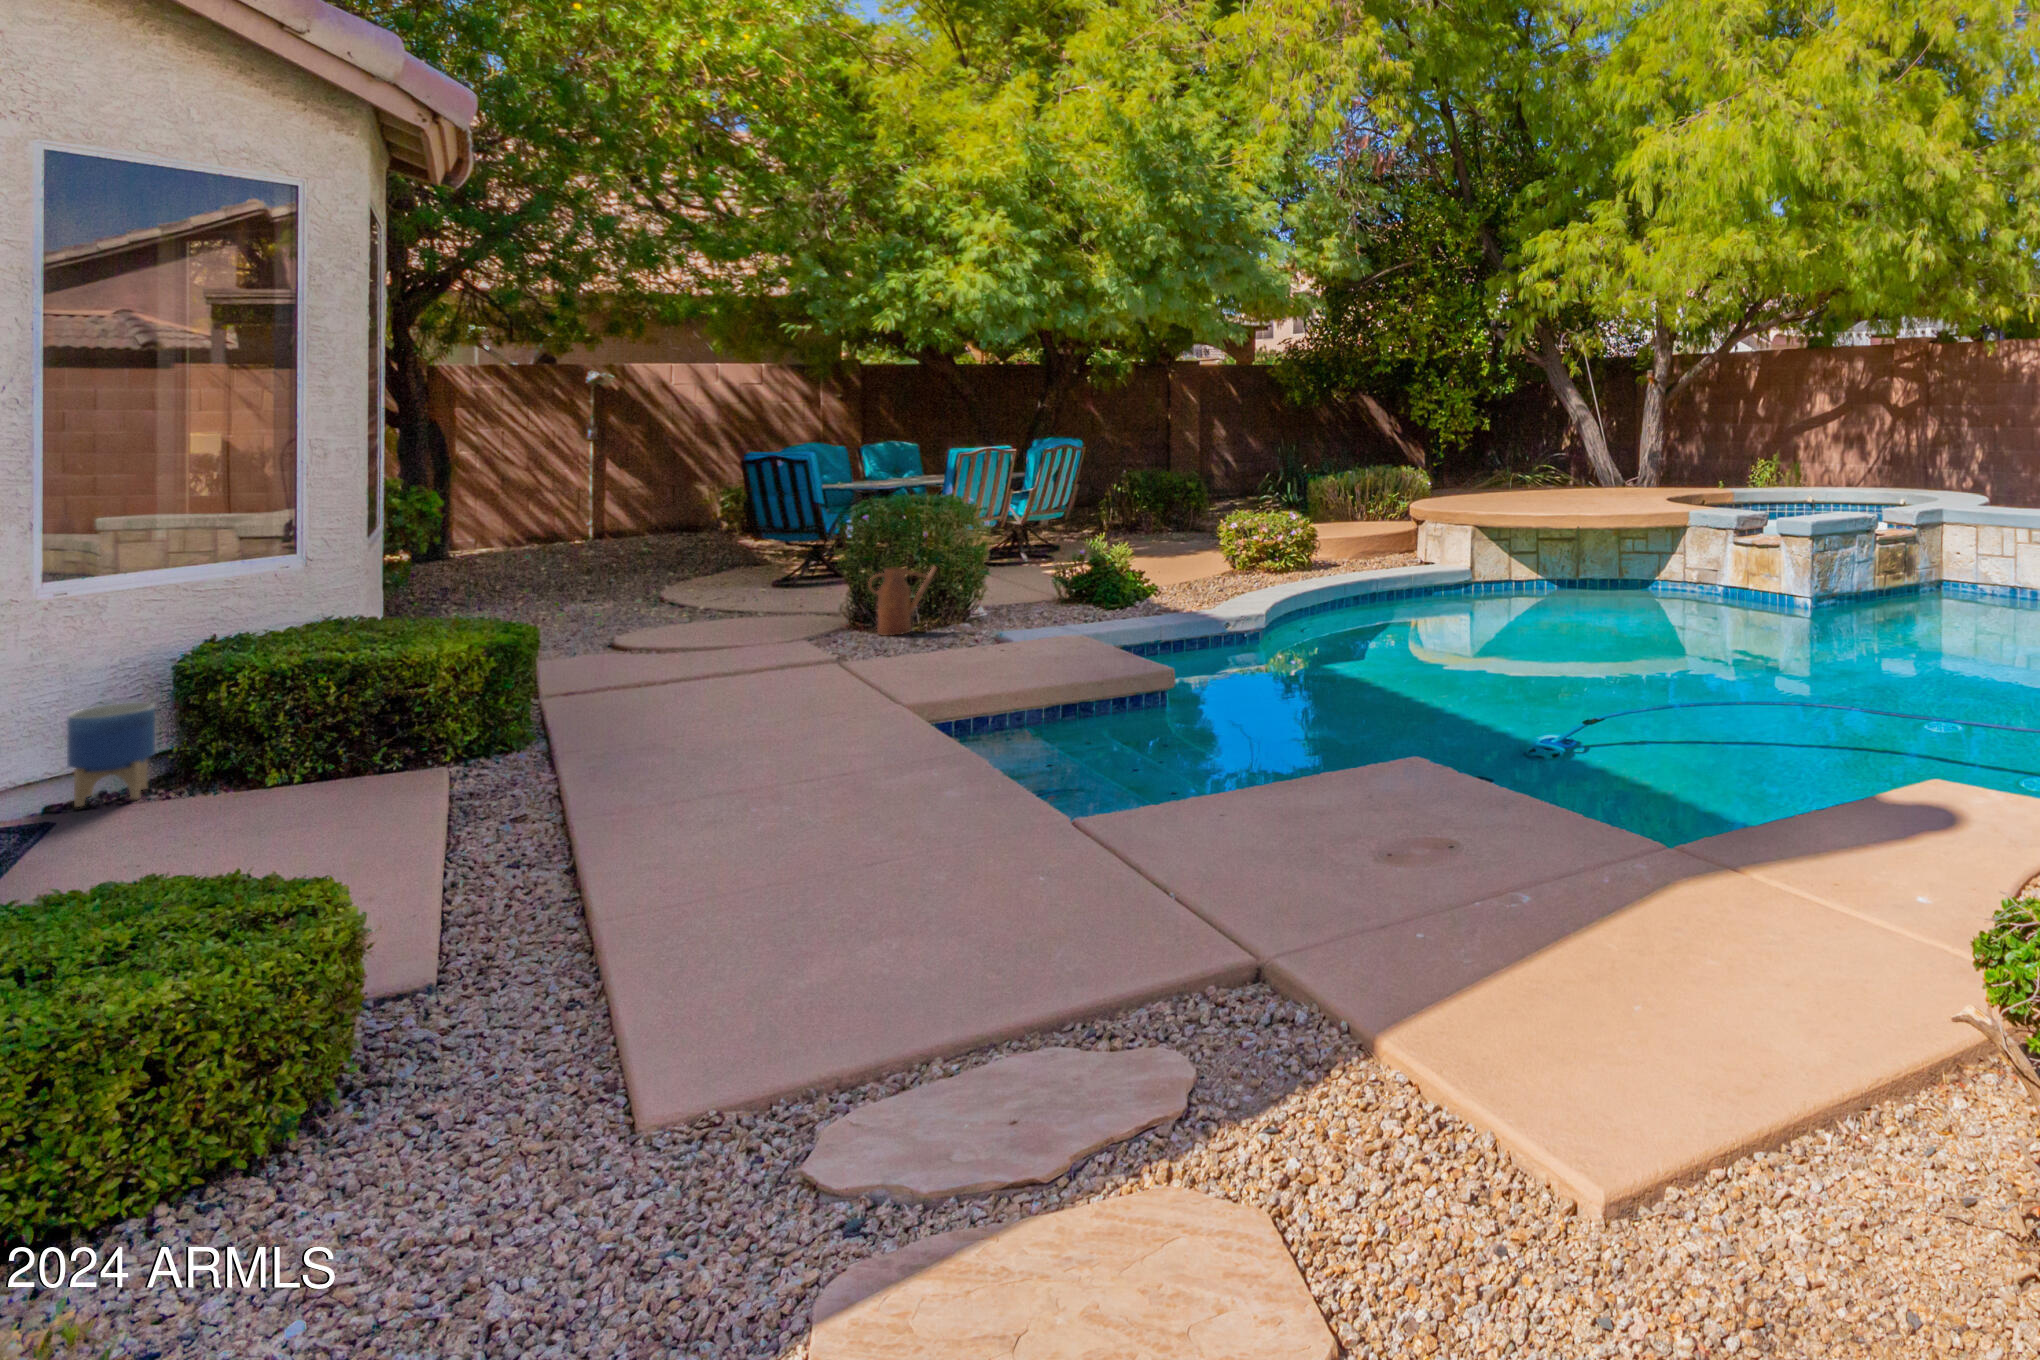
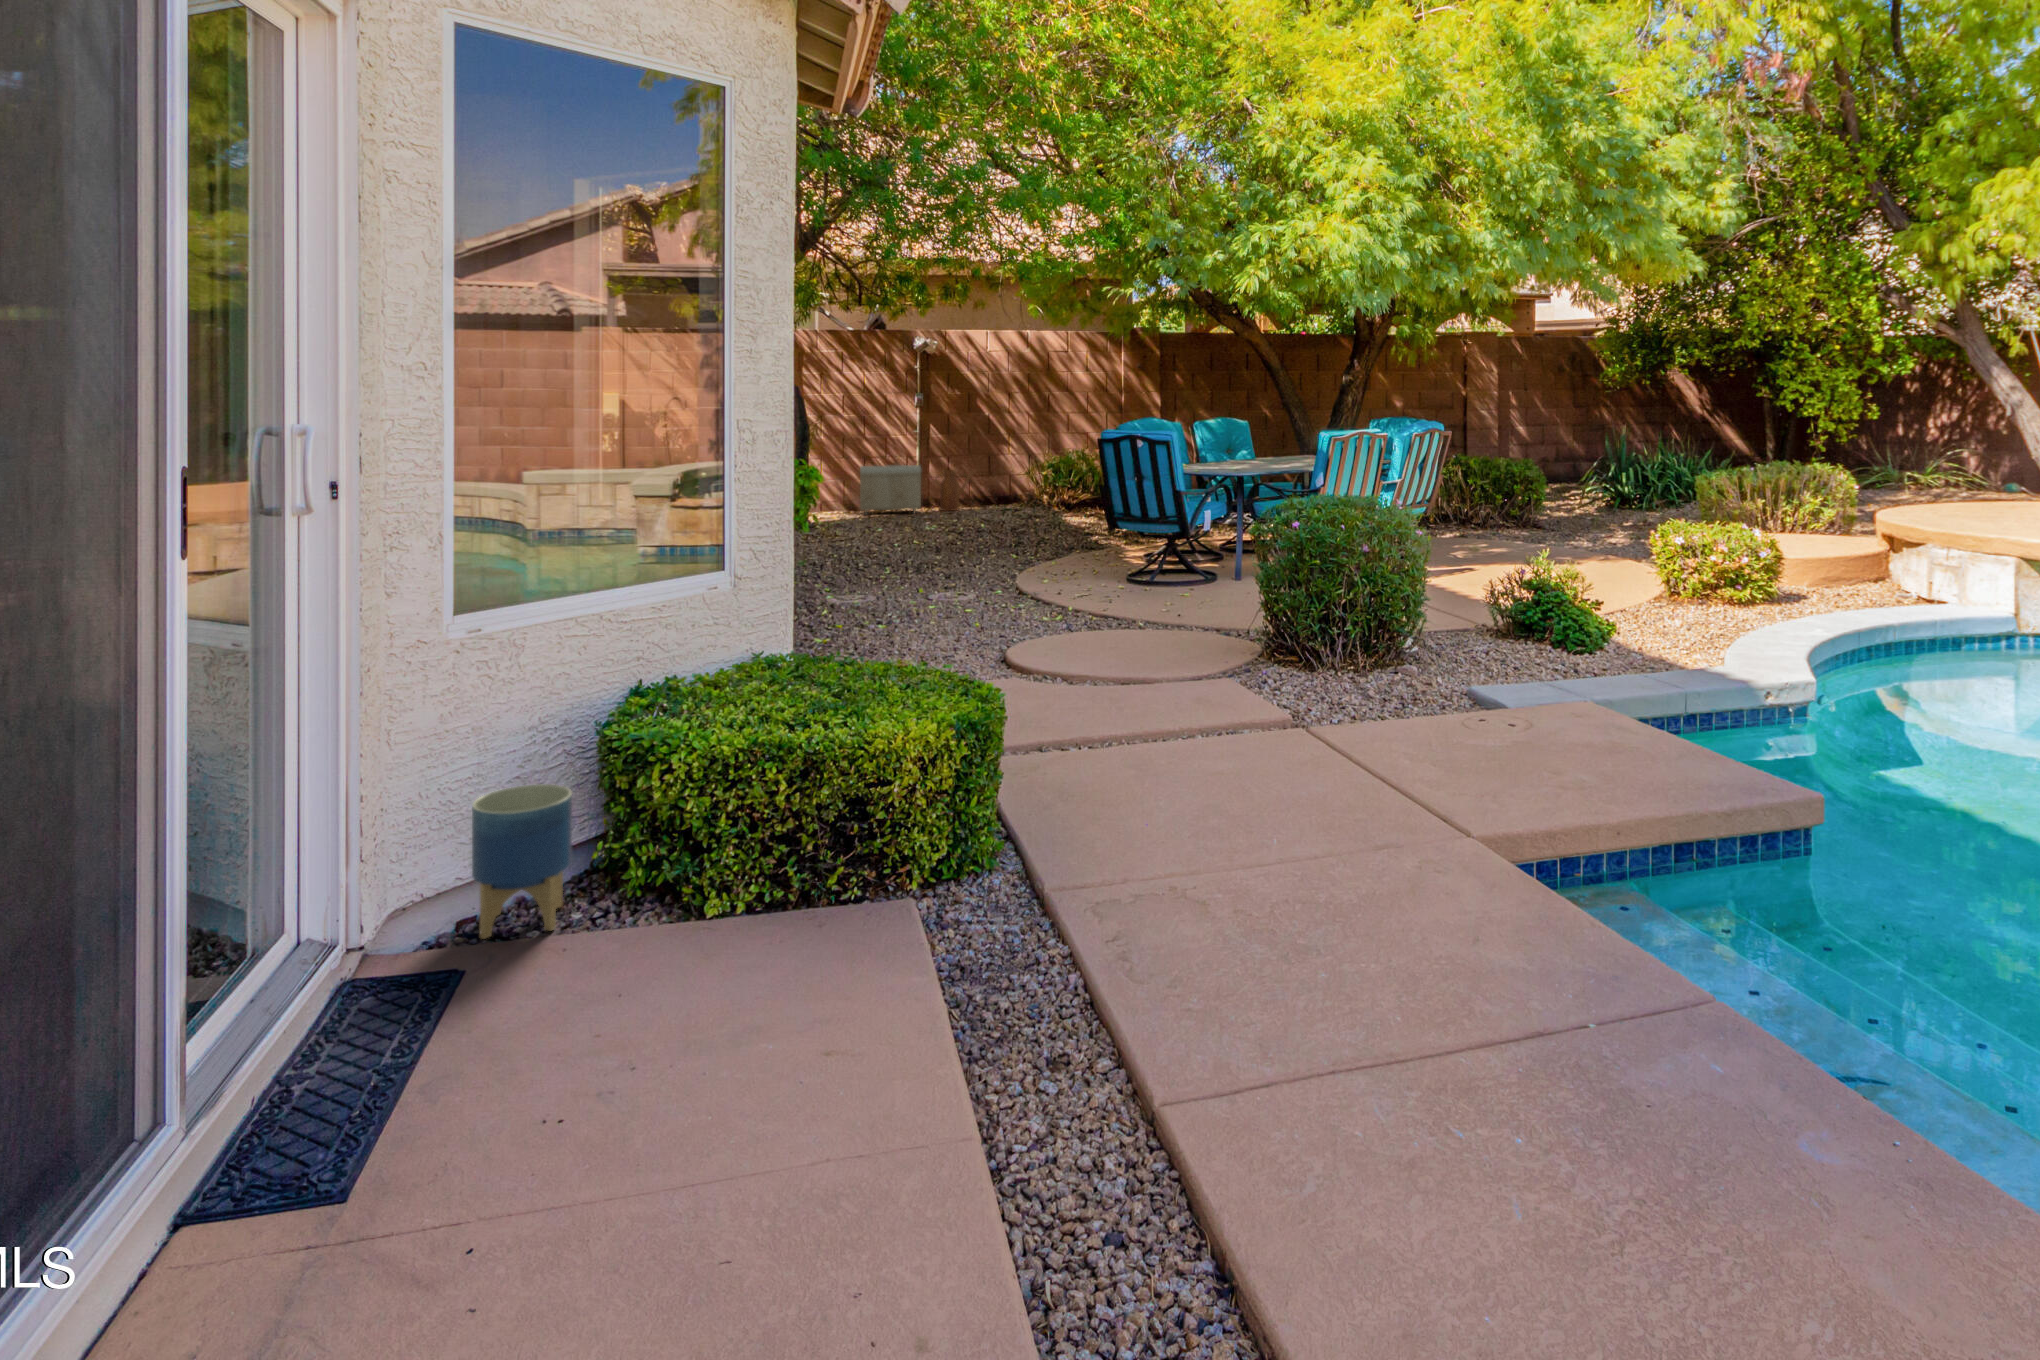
storage bench: none [529,489,598,539] -> present [860,465,921,513]
watering can: present [869,567,937,636] -> present [939,470,973,511]

